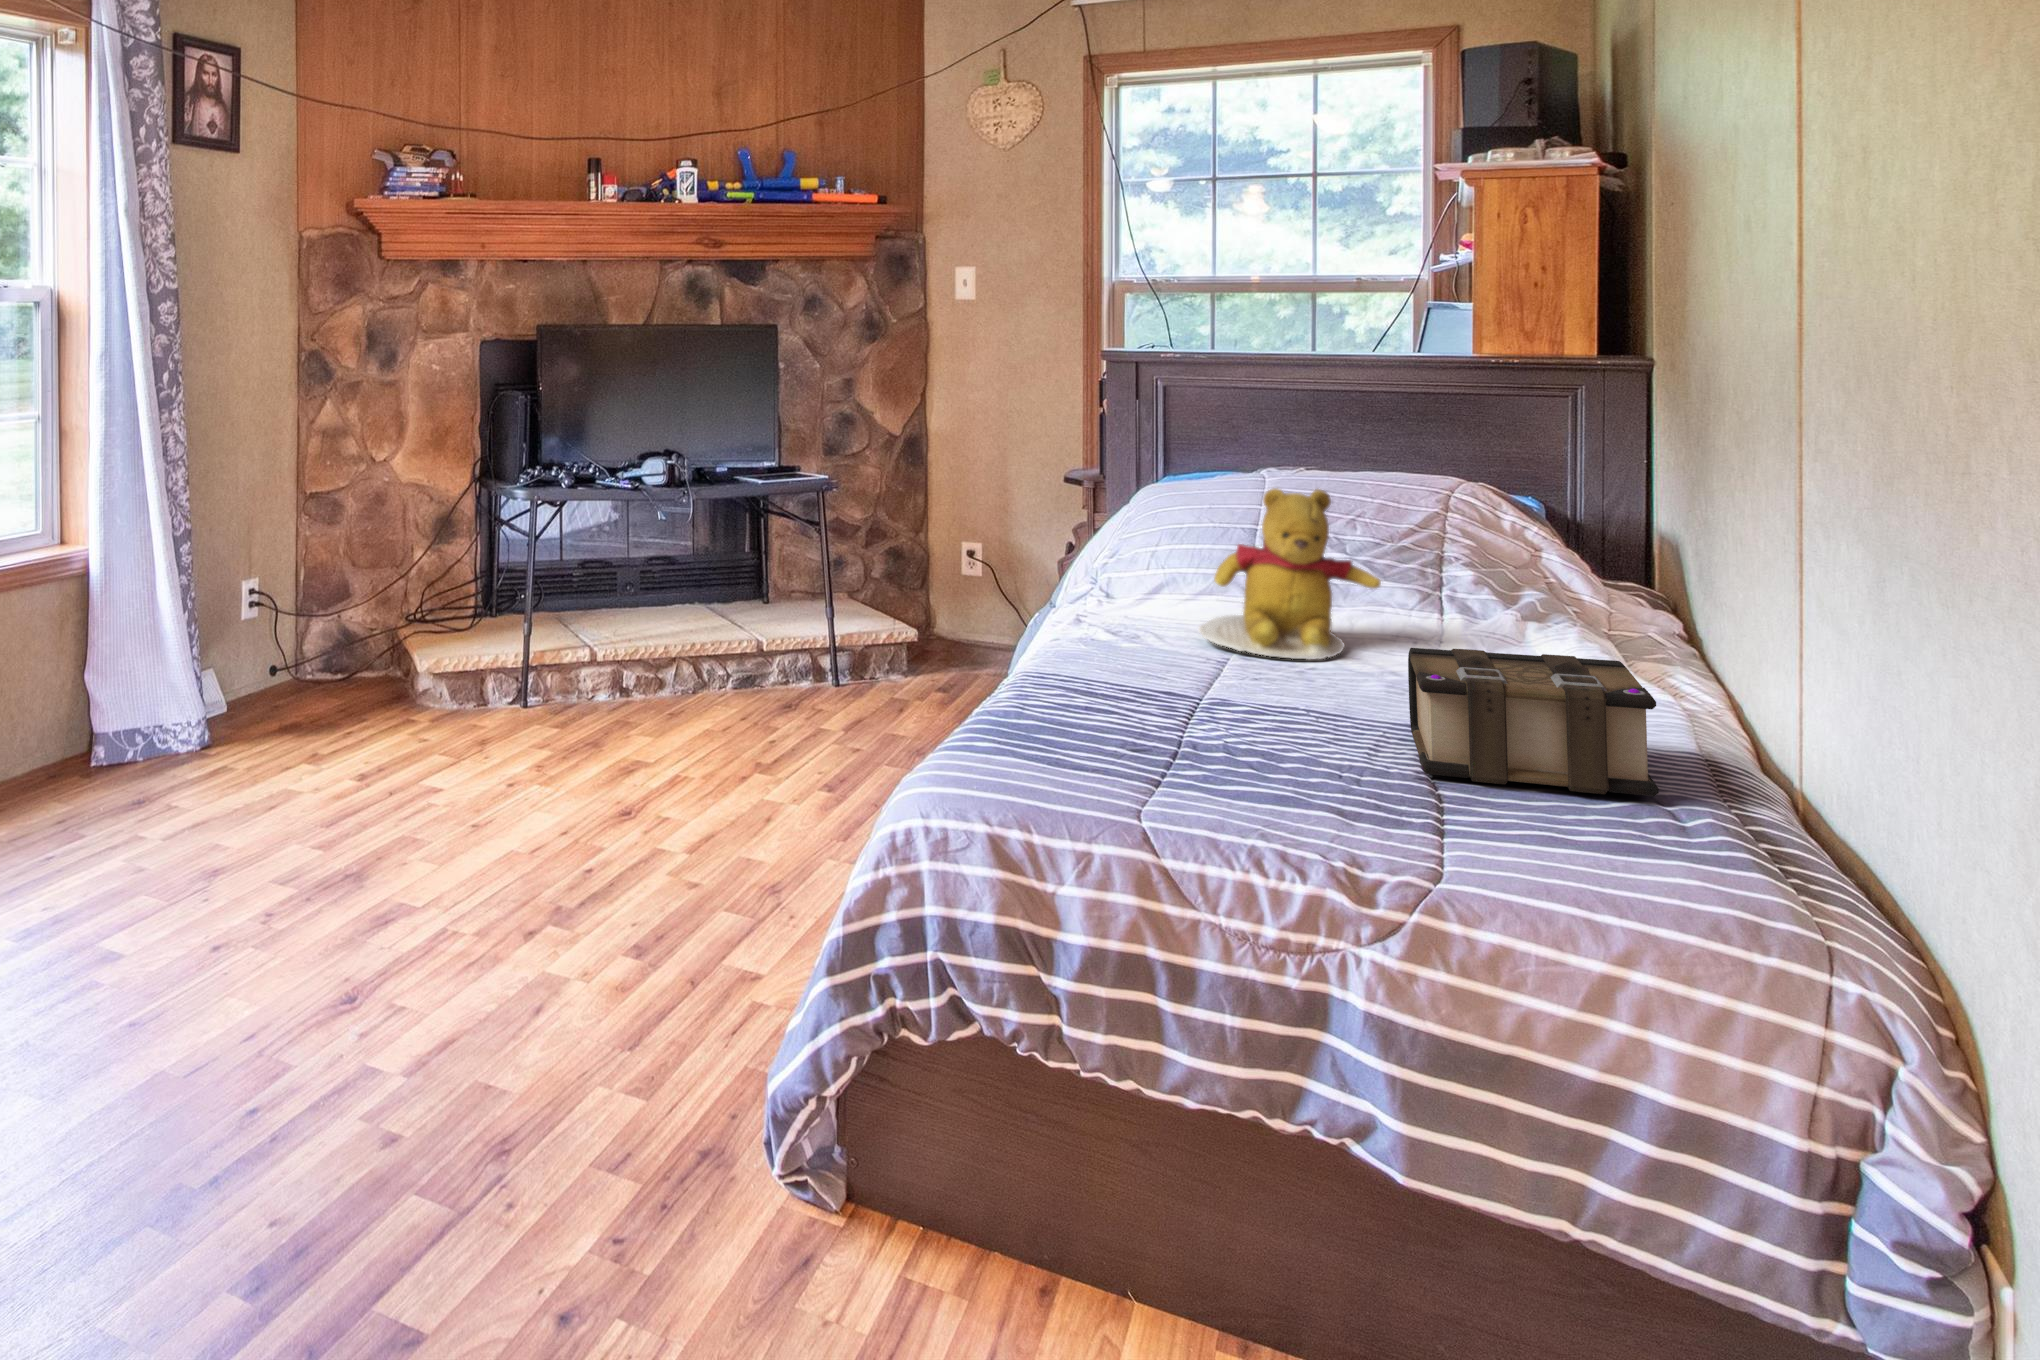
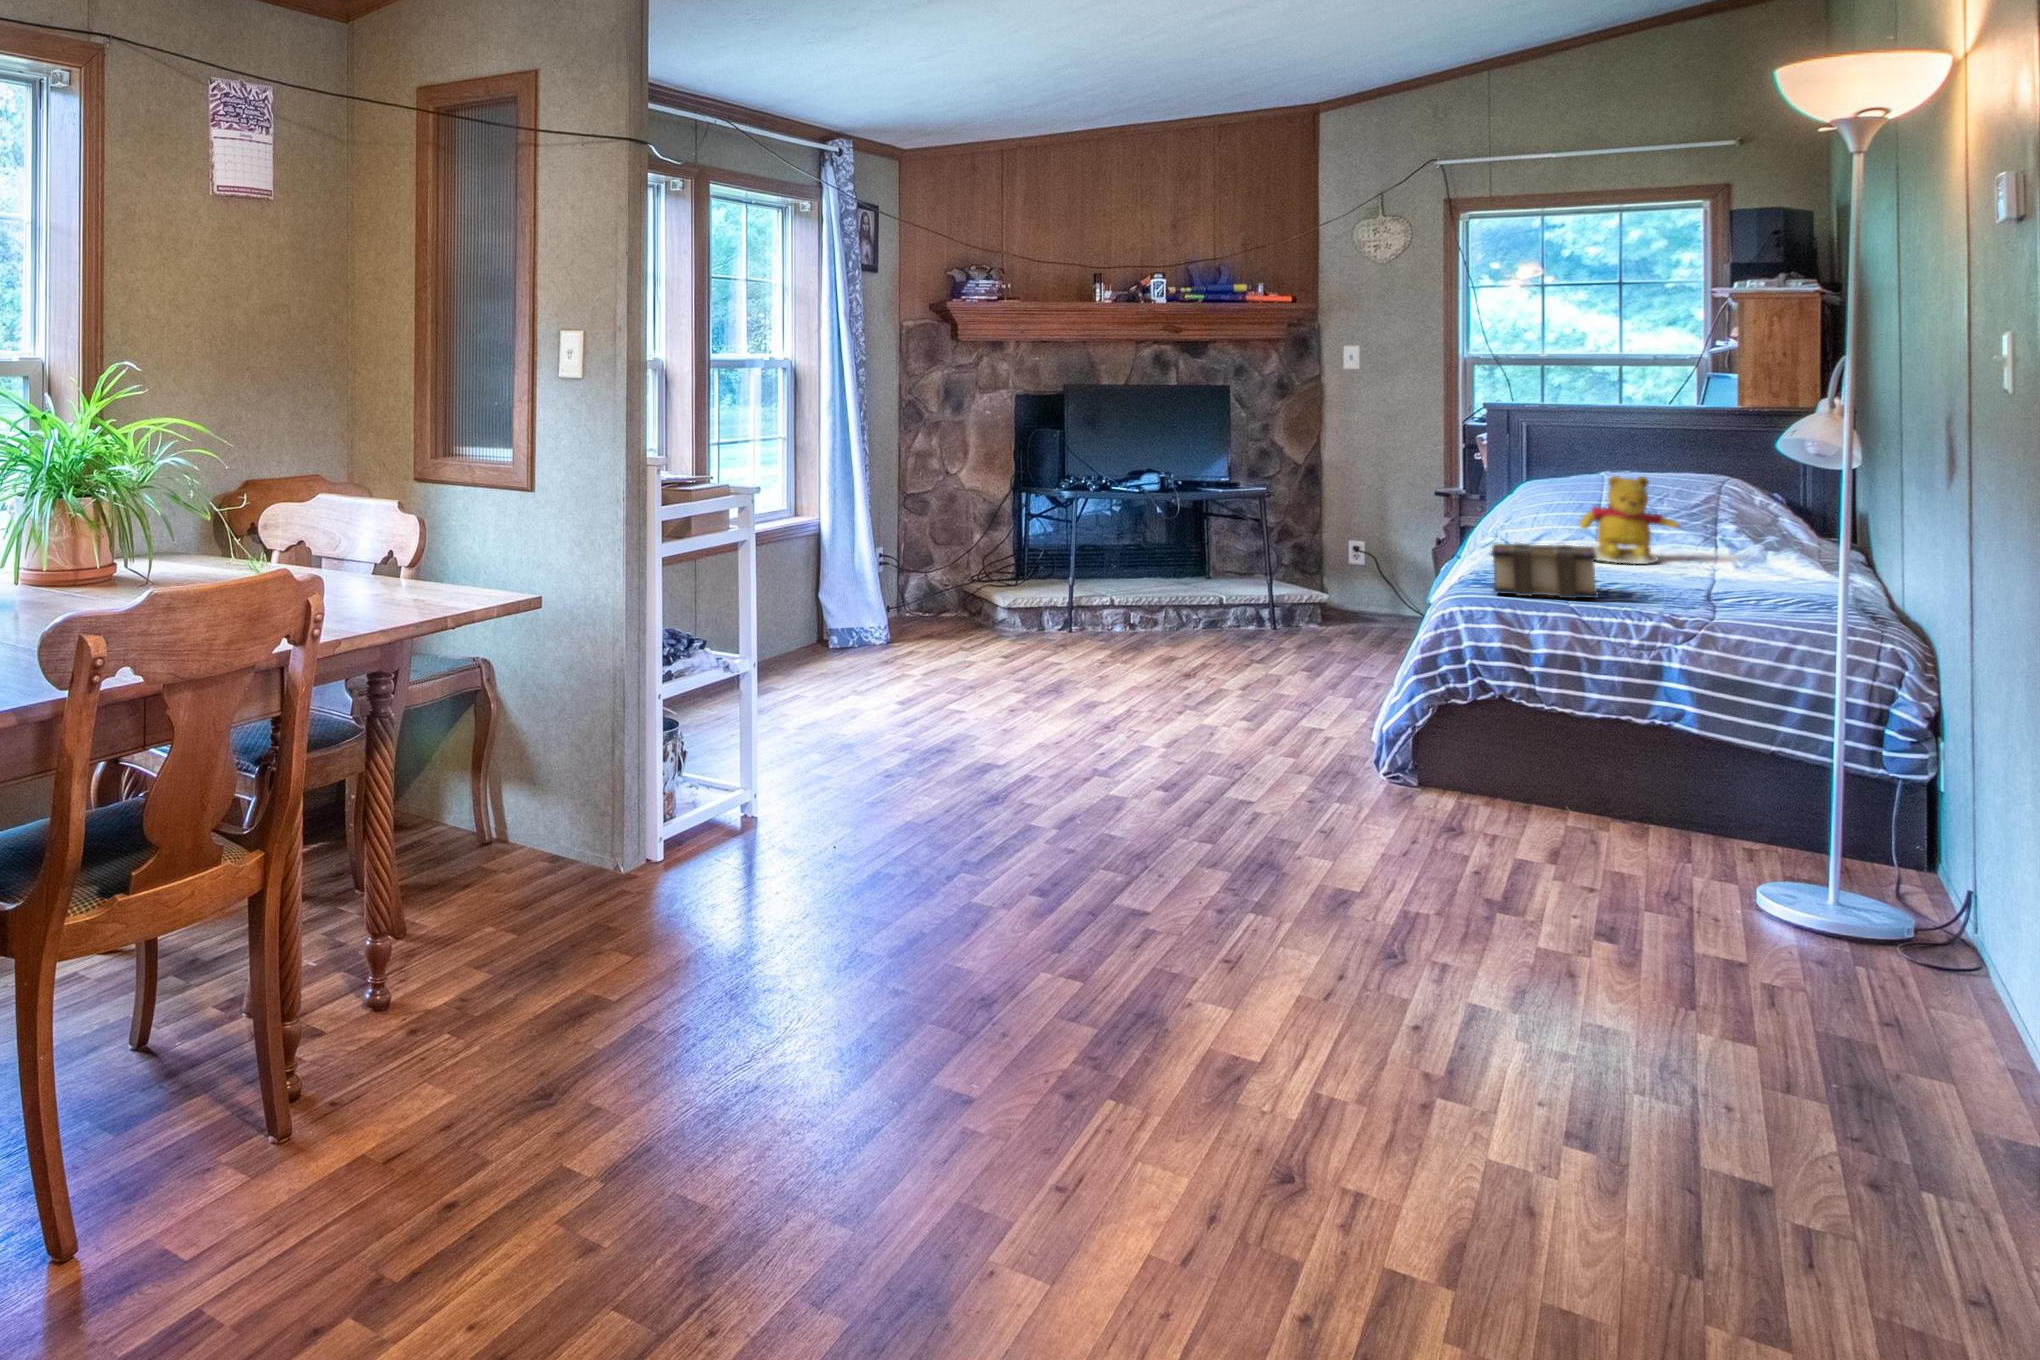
book: present [1408,648,1659,796] -> present [1491,543,1598,598]

